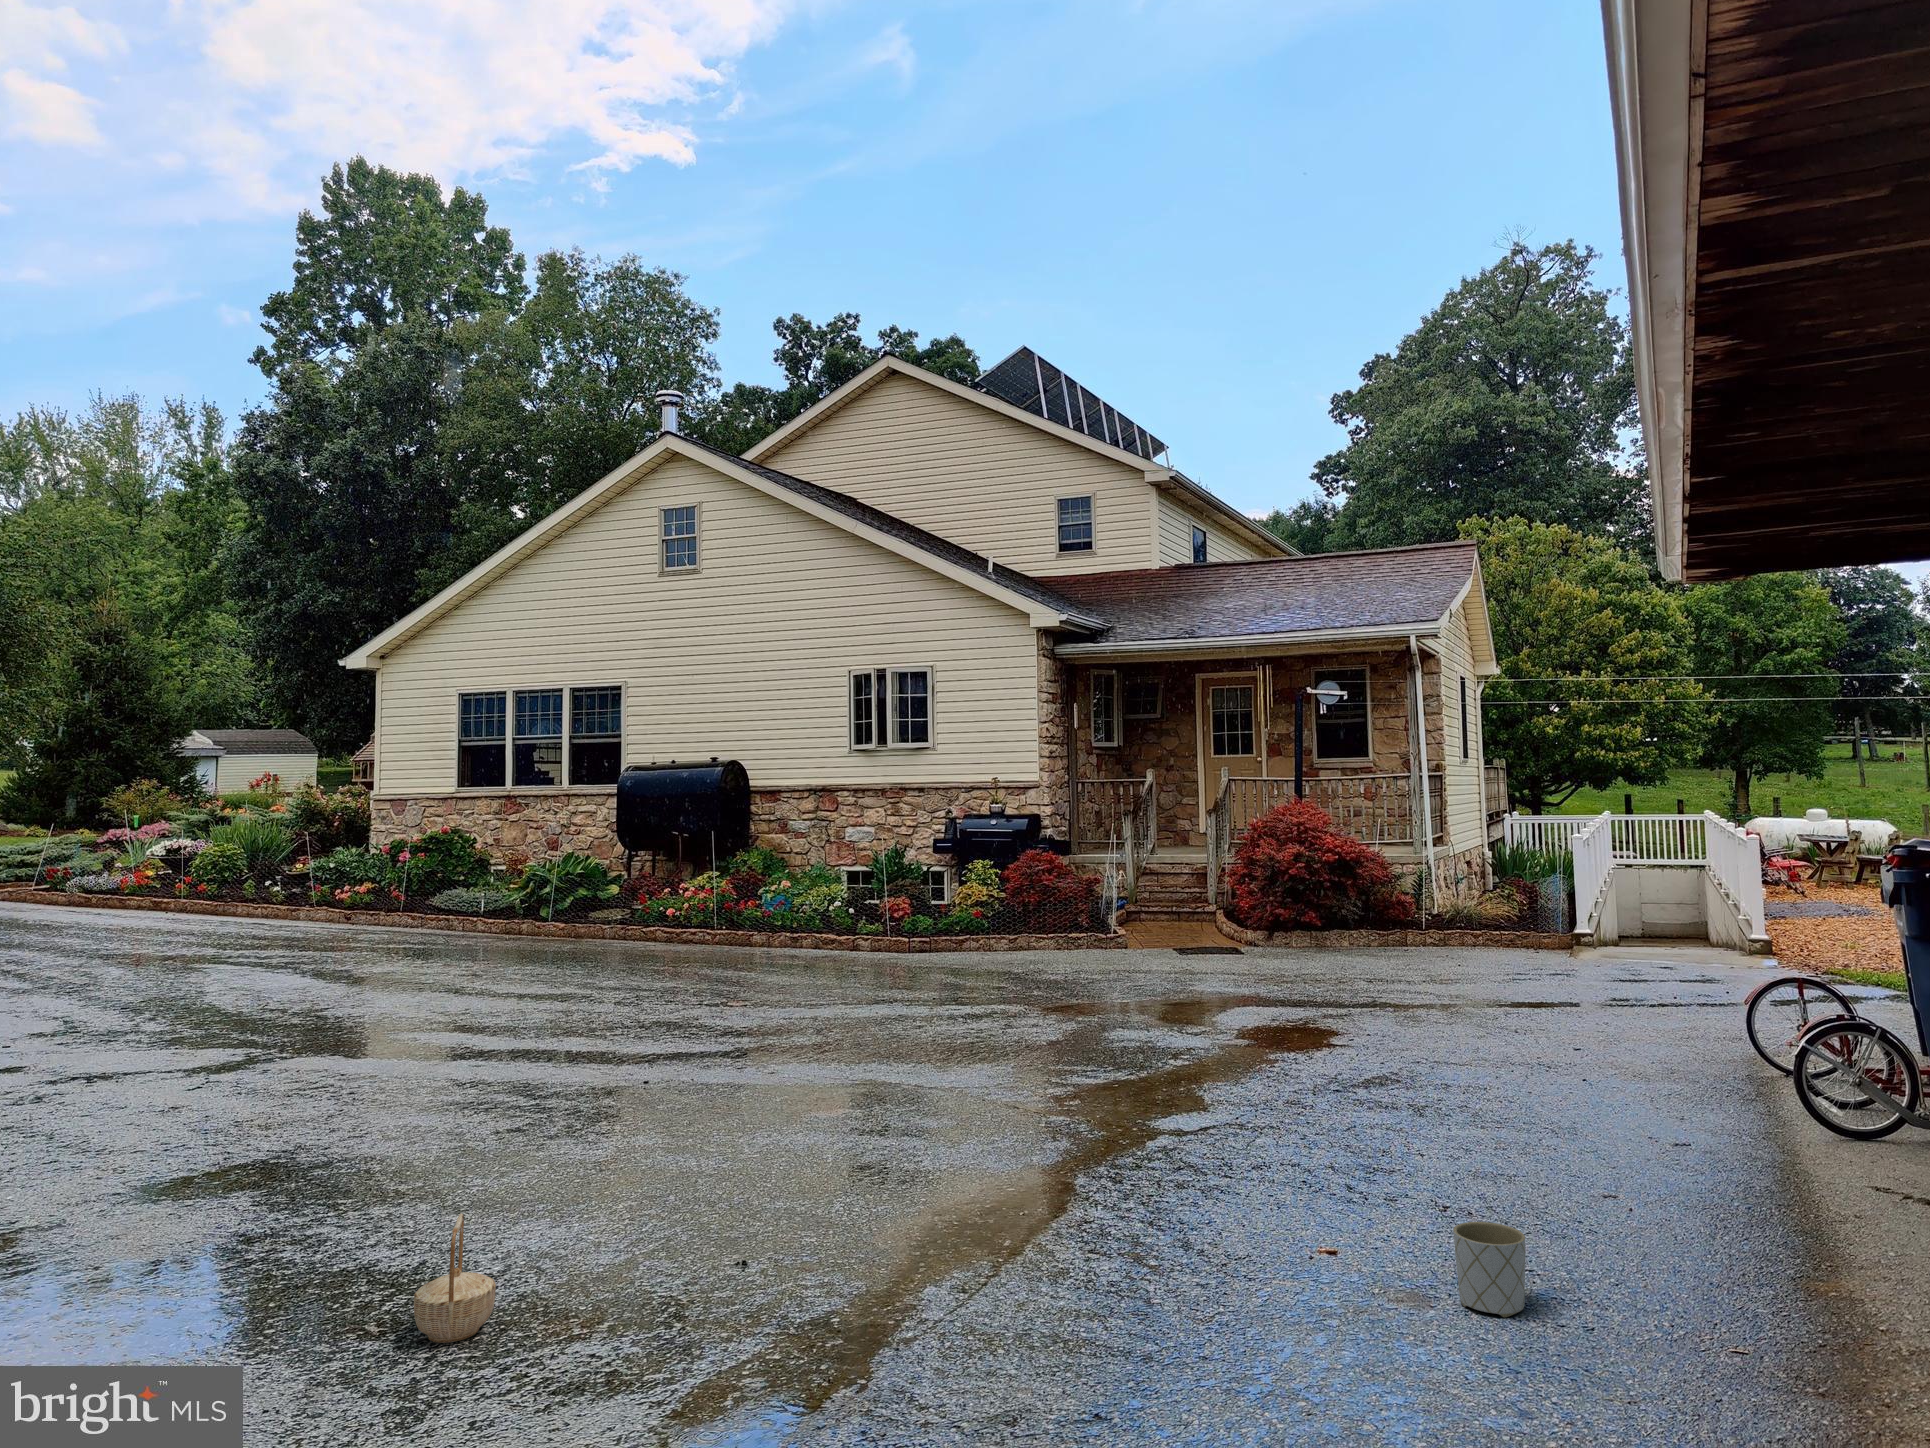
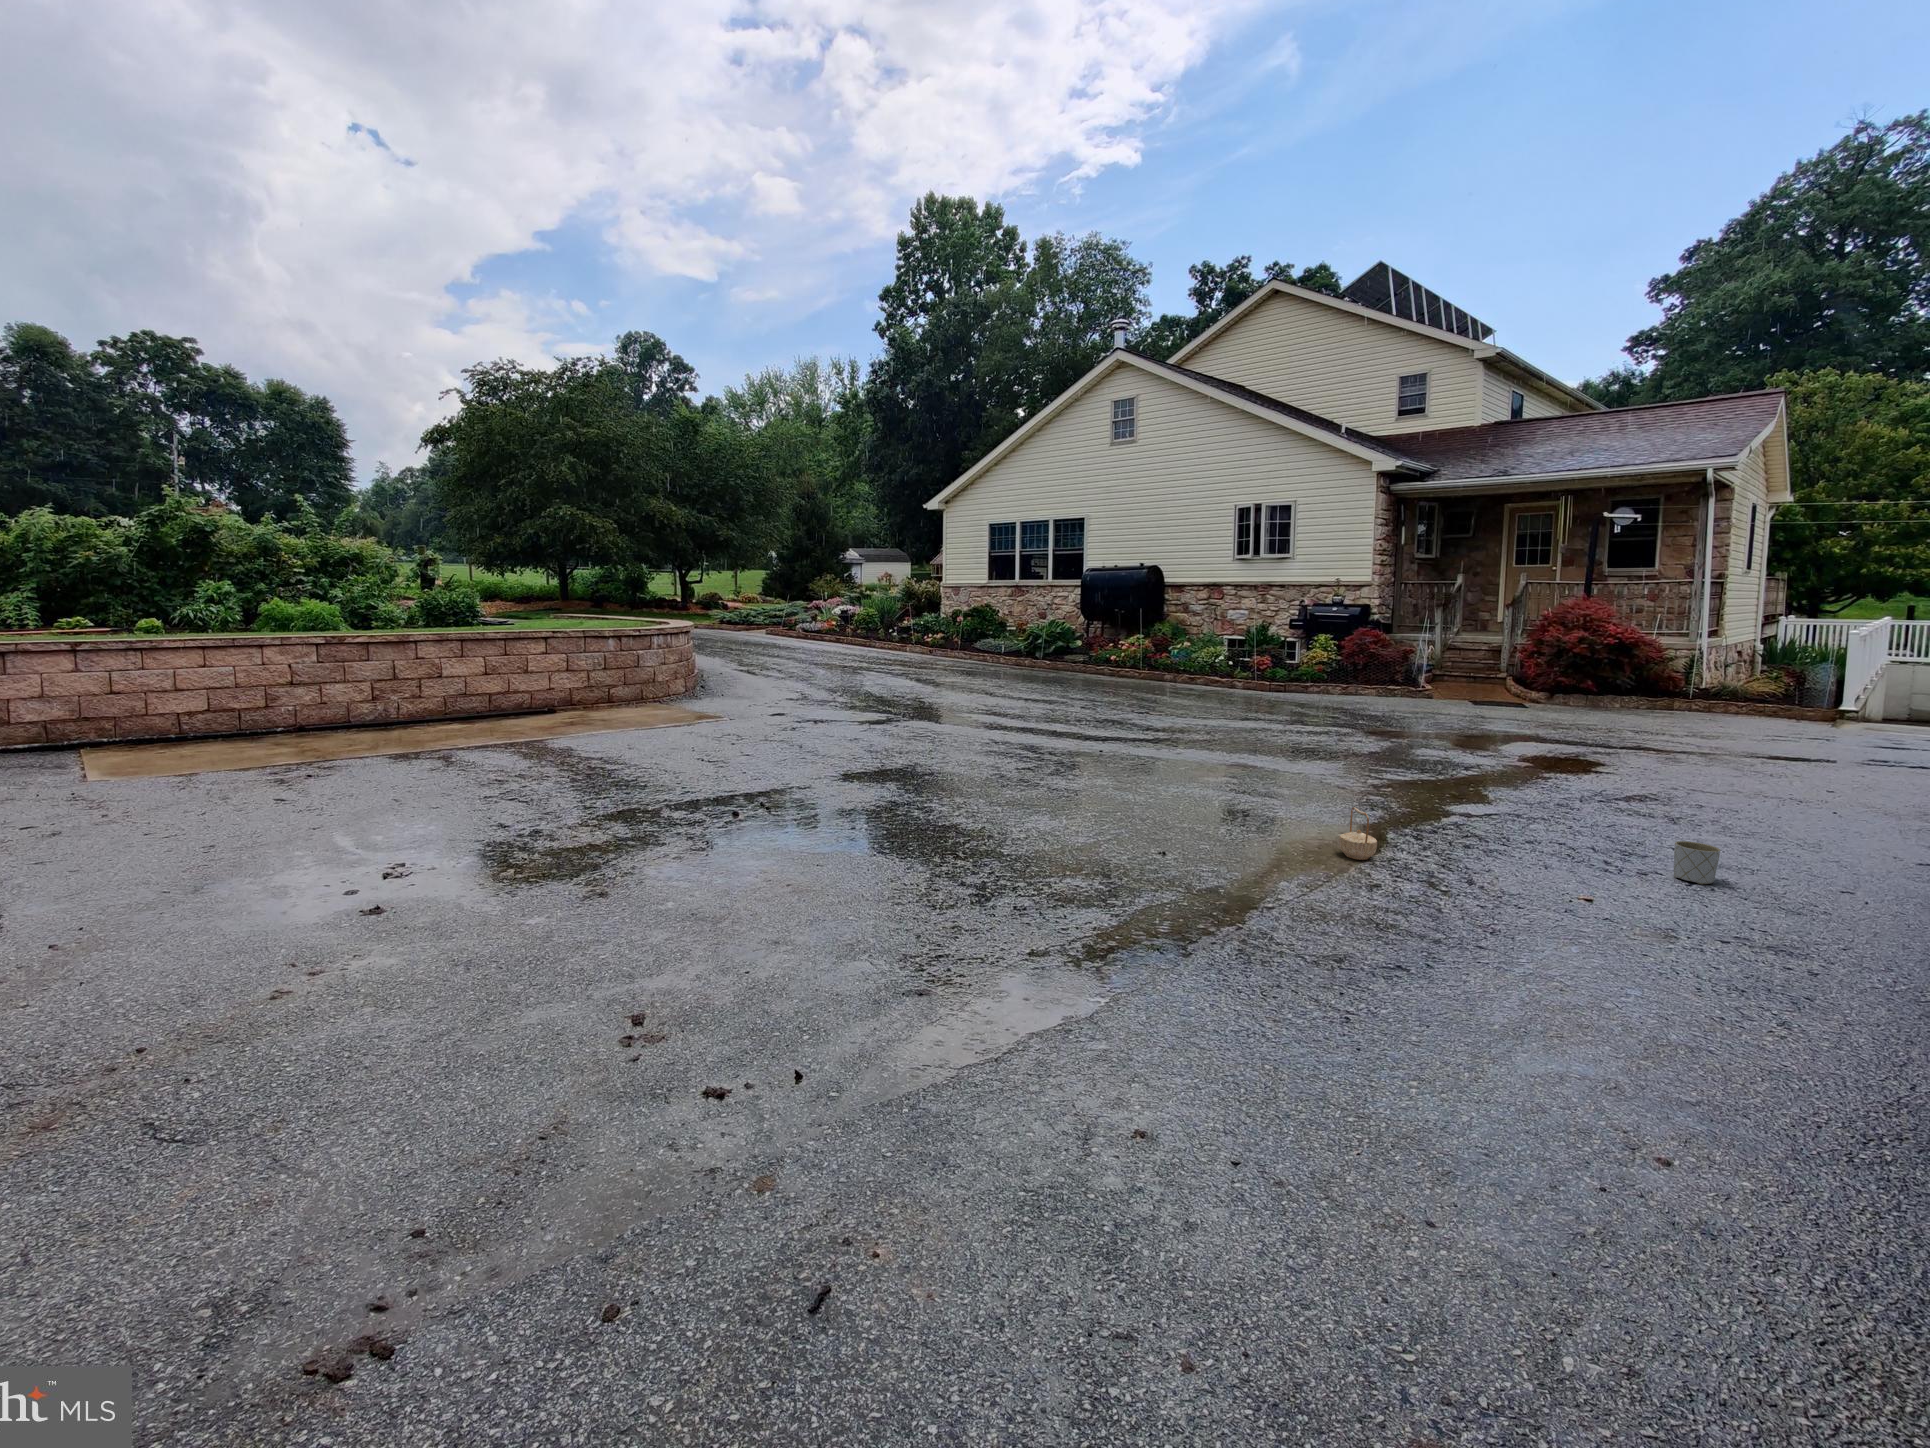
basket: present [414,1214,496,1343] -> present [1339,807,1377,860]

